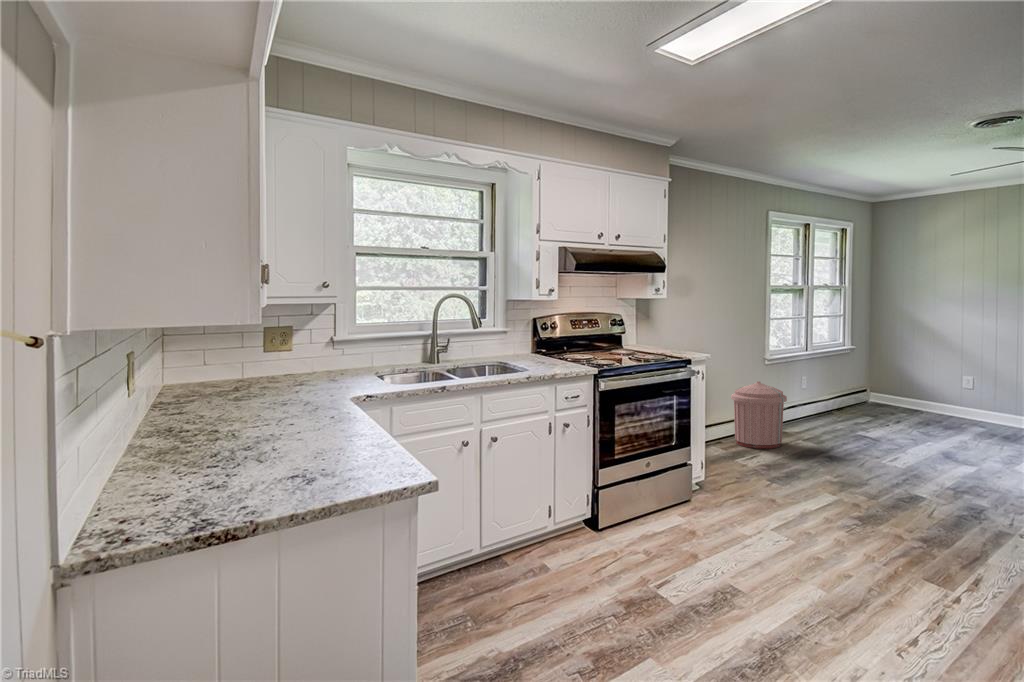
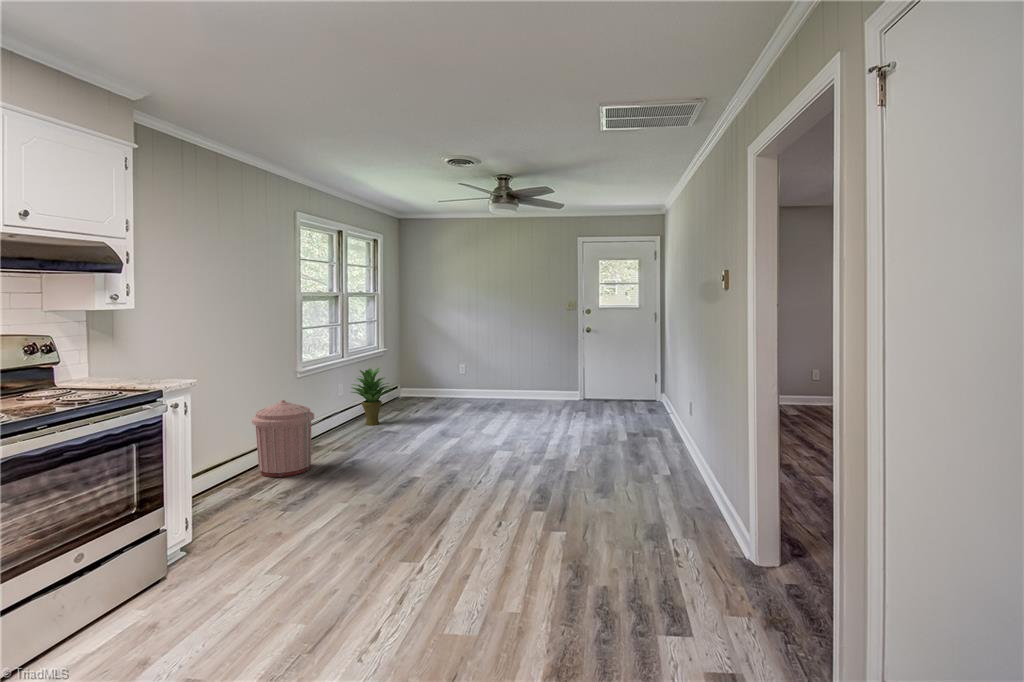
potted plant: none [812,361,861,419] -> present [352,368,391,425]

